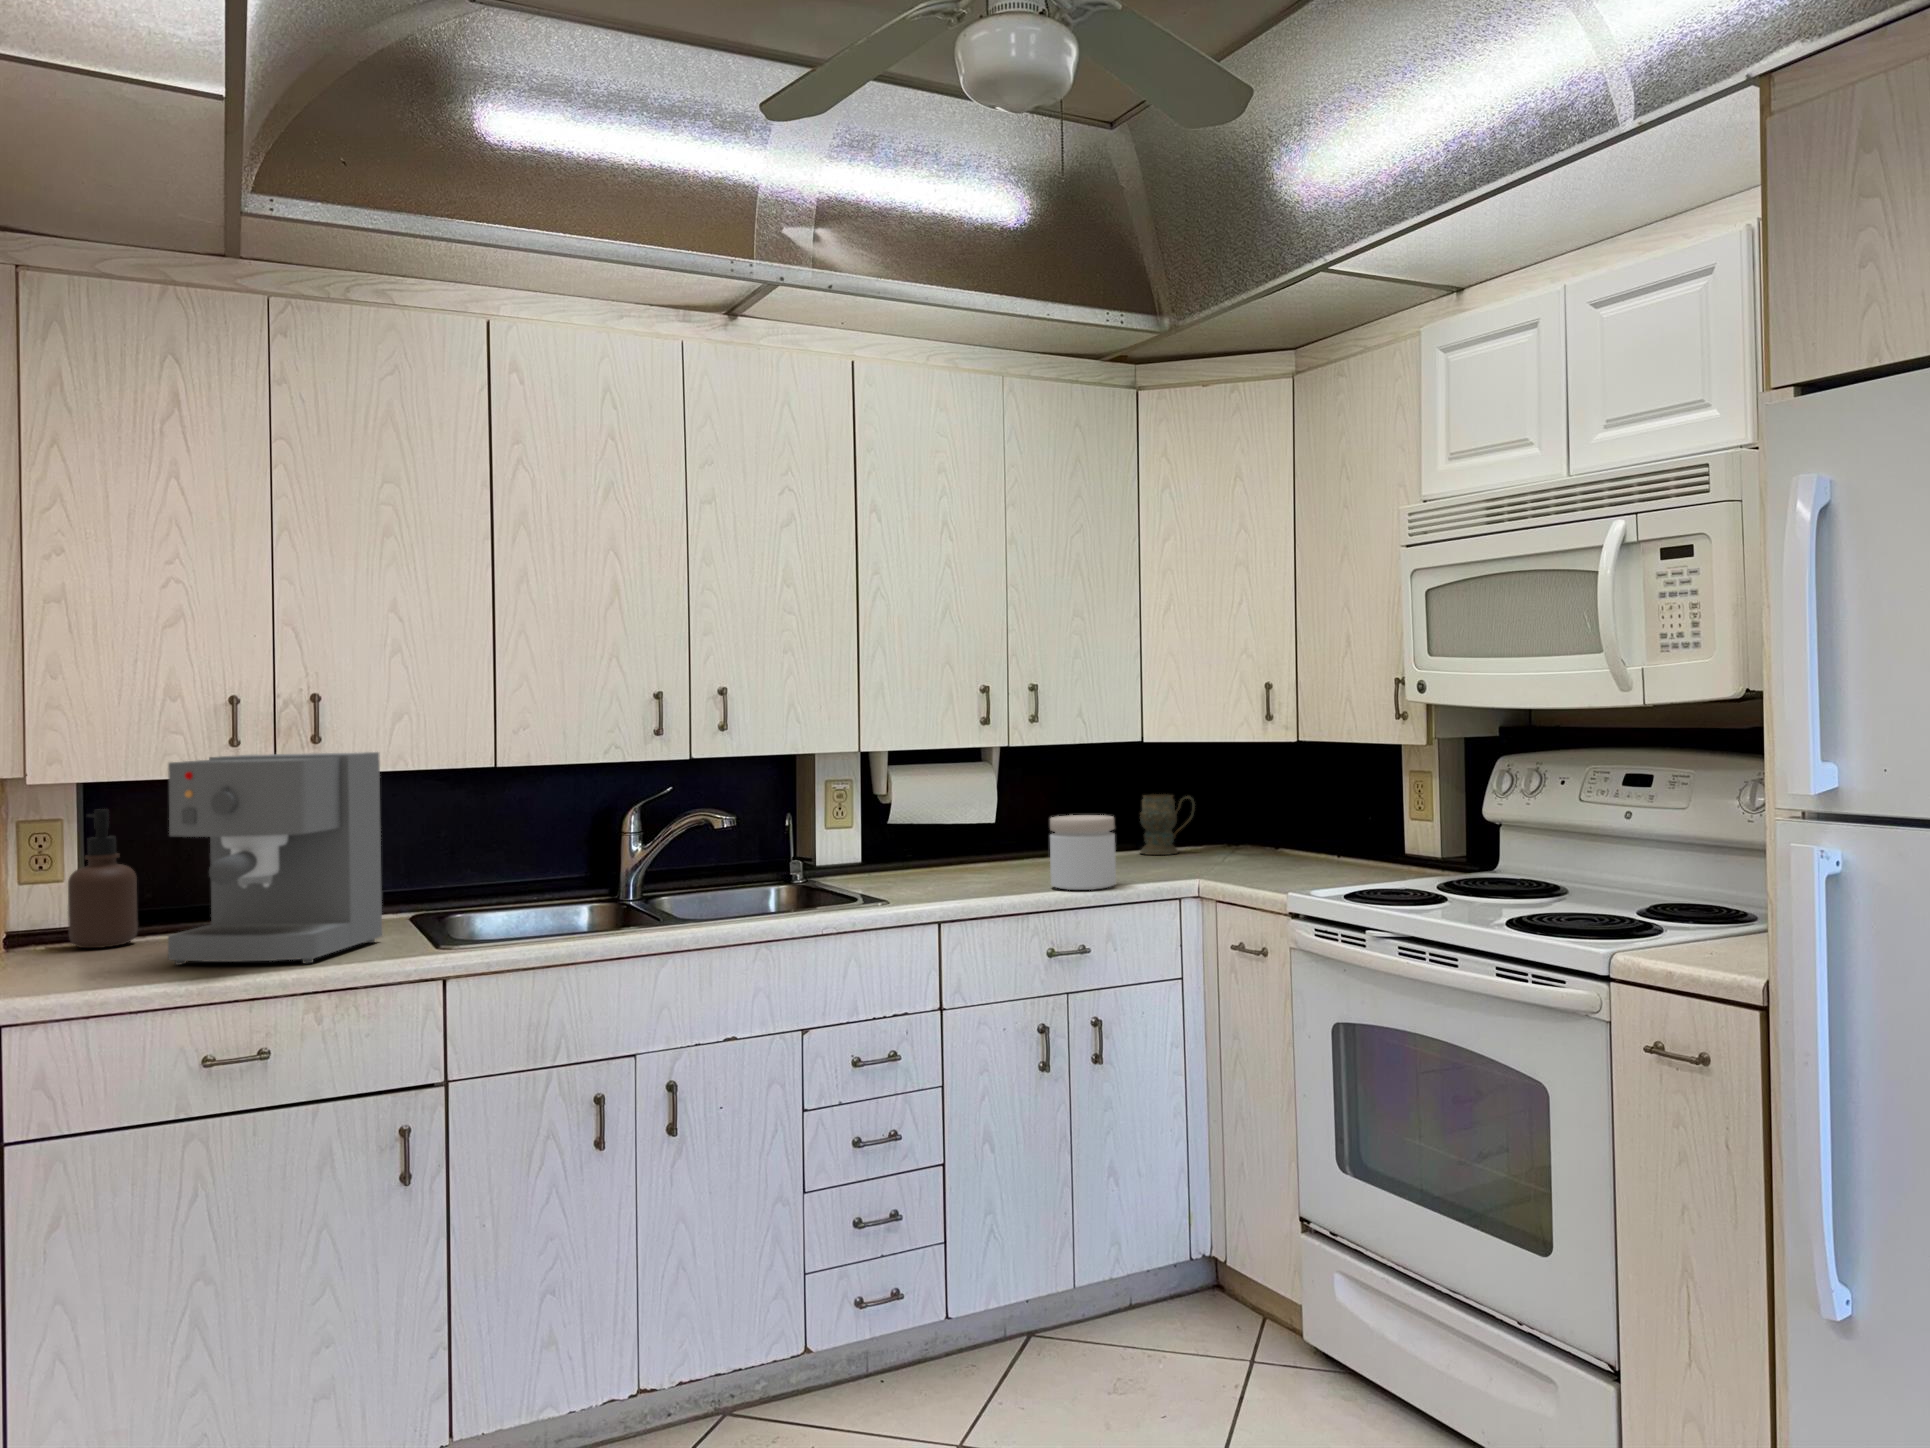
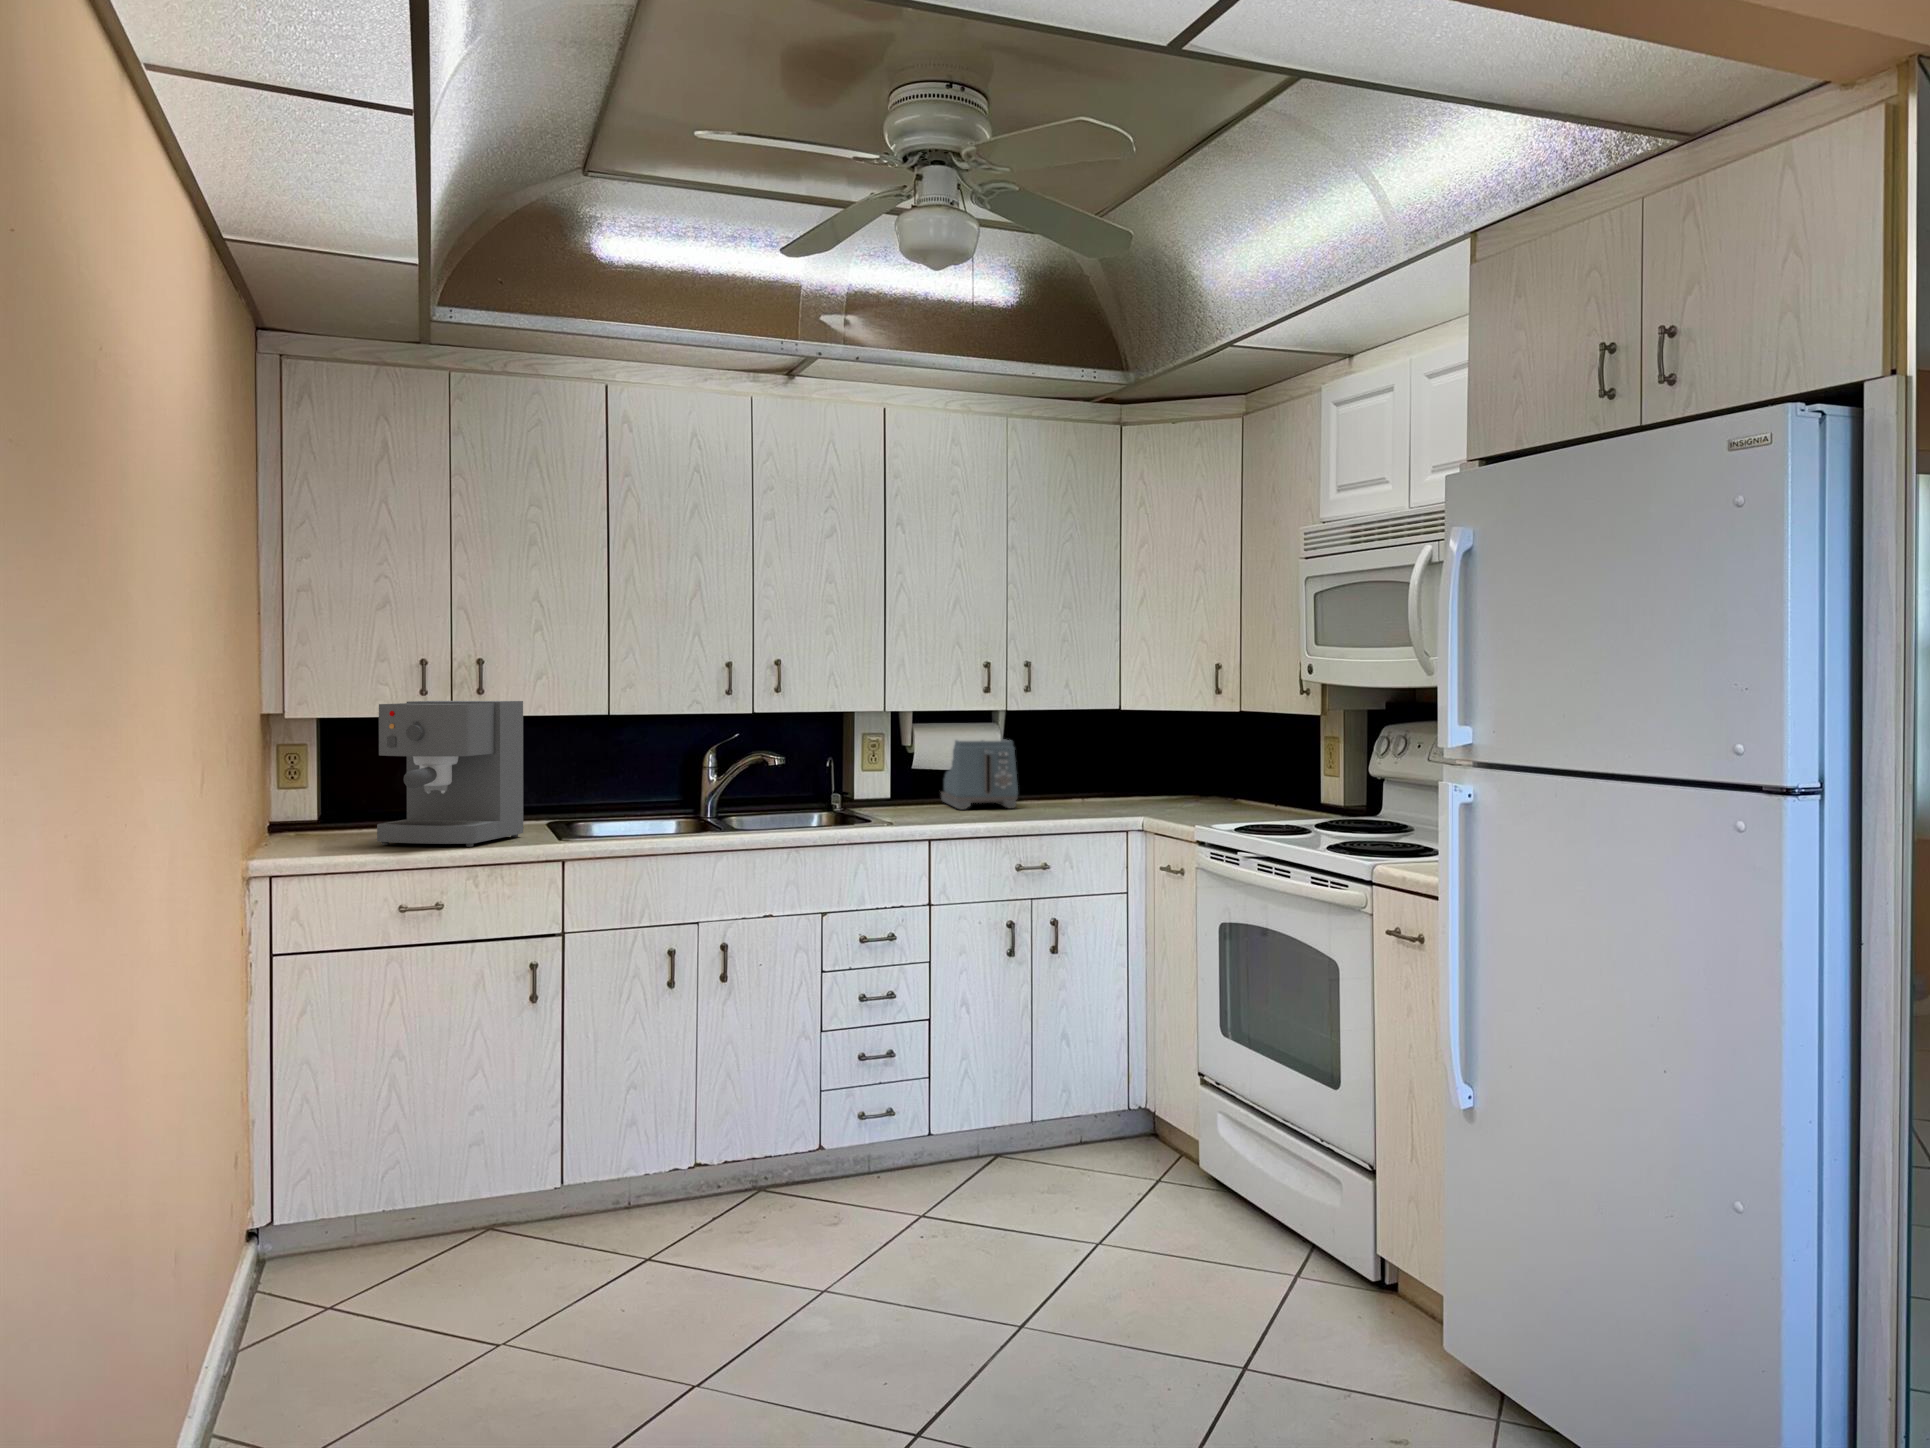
toaster: none [914,781,1024,876] -> present [941,738,1018,810]
mug: present [1140,794,1195,855] -> none [1123,752,1167,800]
soap dispenser: present [68,809,138,948] -> none [312,737,358,835]
jar: present [1050,815,1116,890] -> none [1026,764,1076,821]

